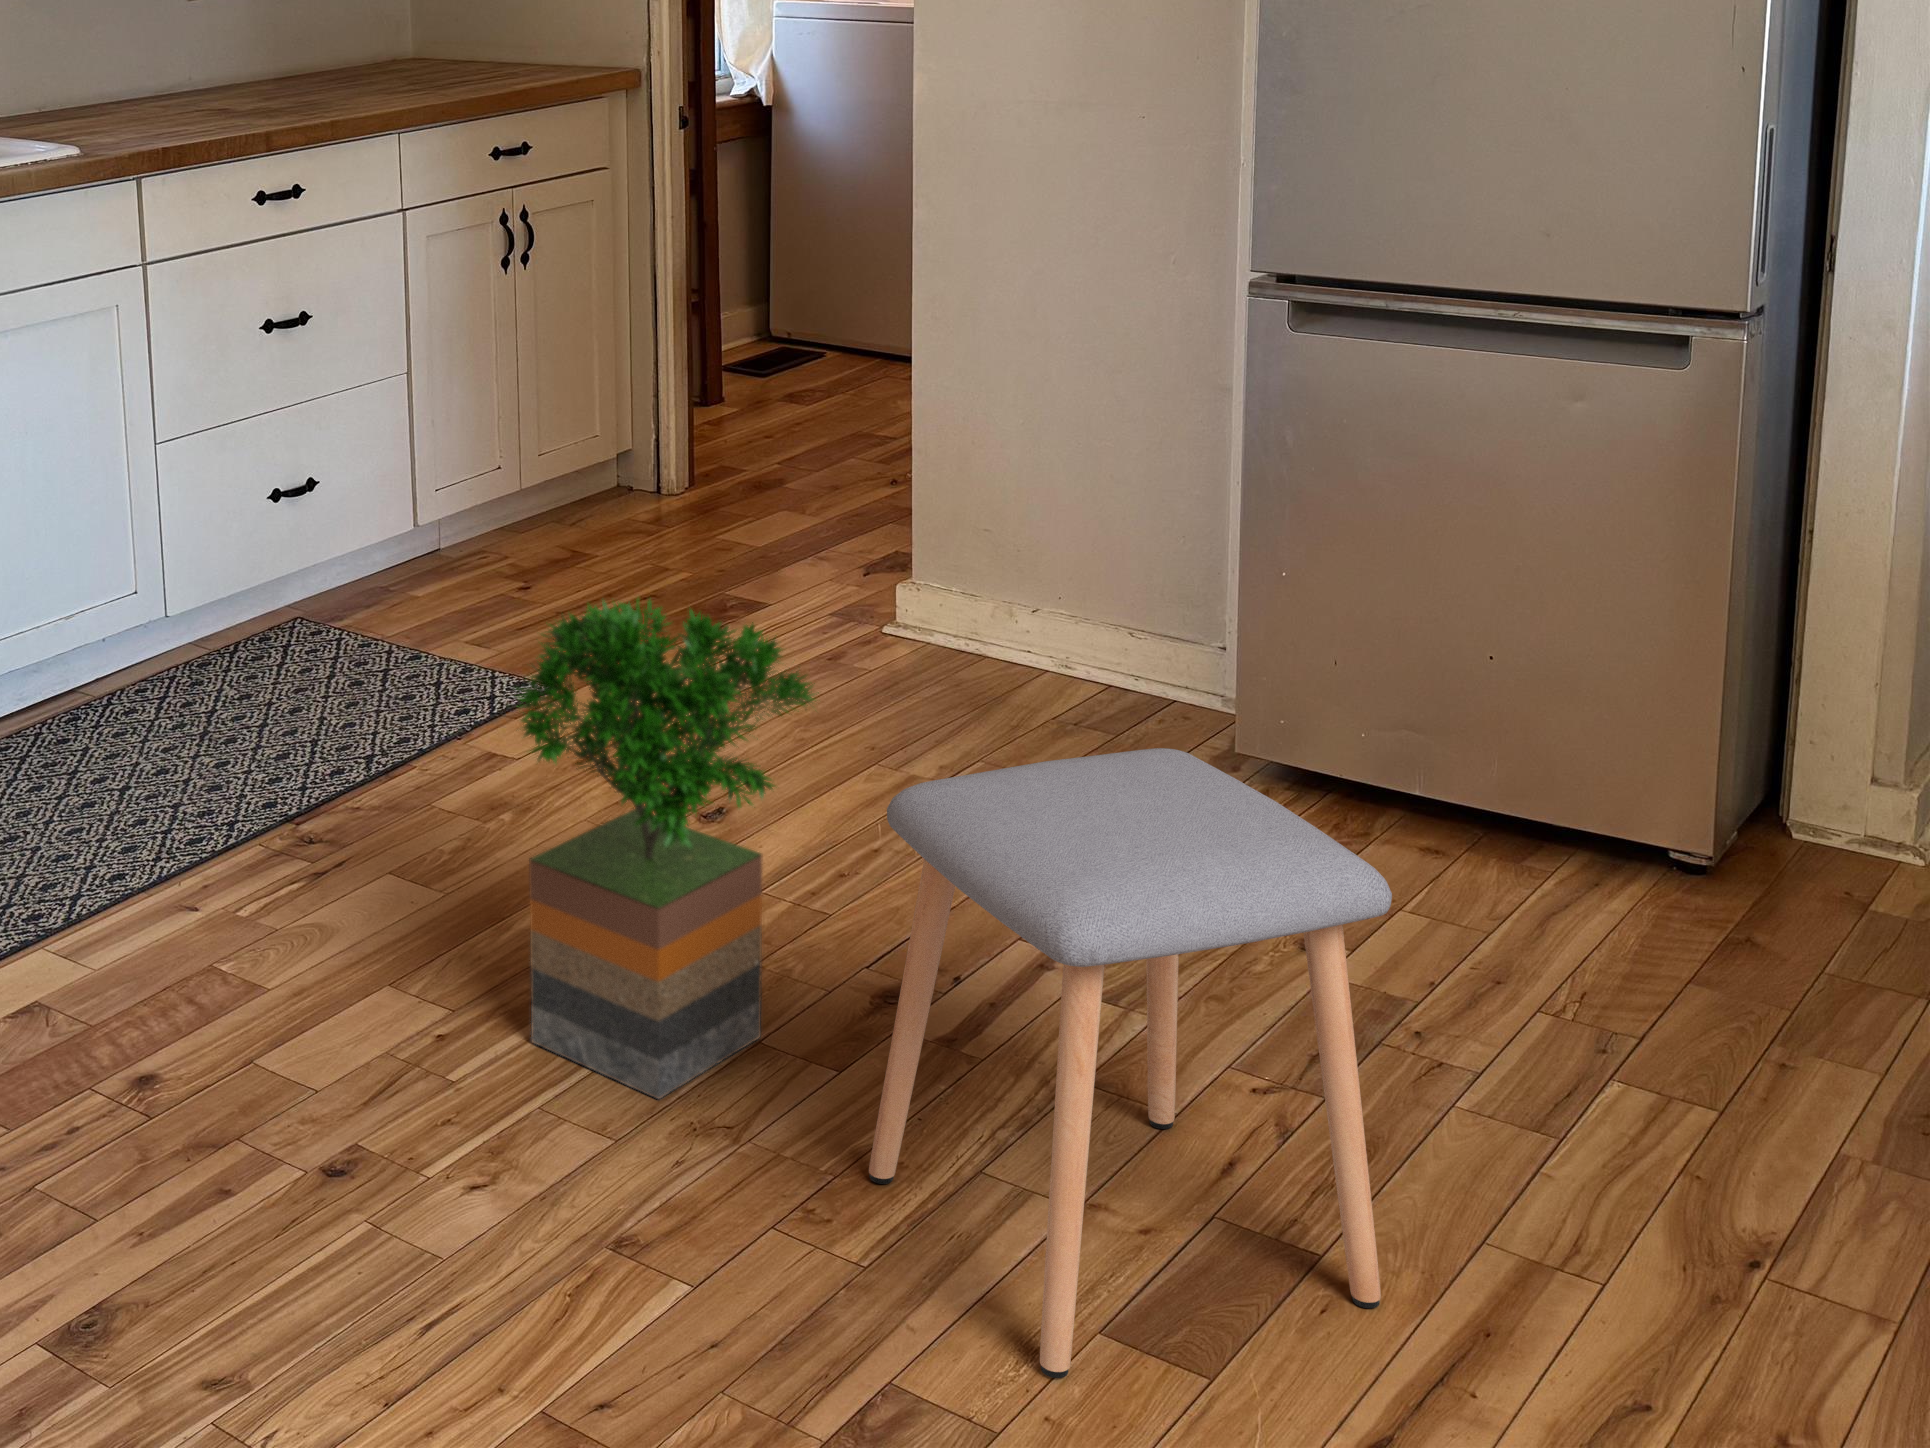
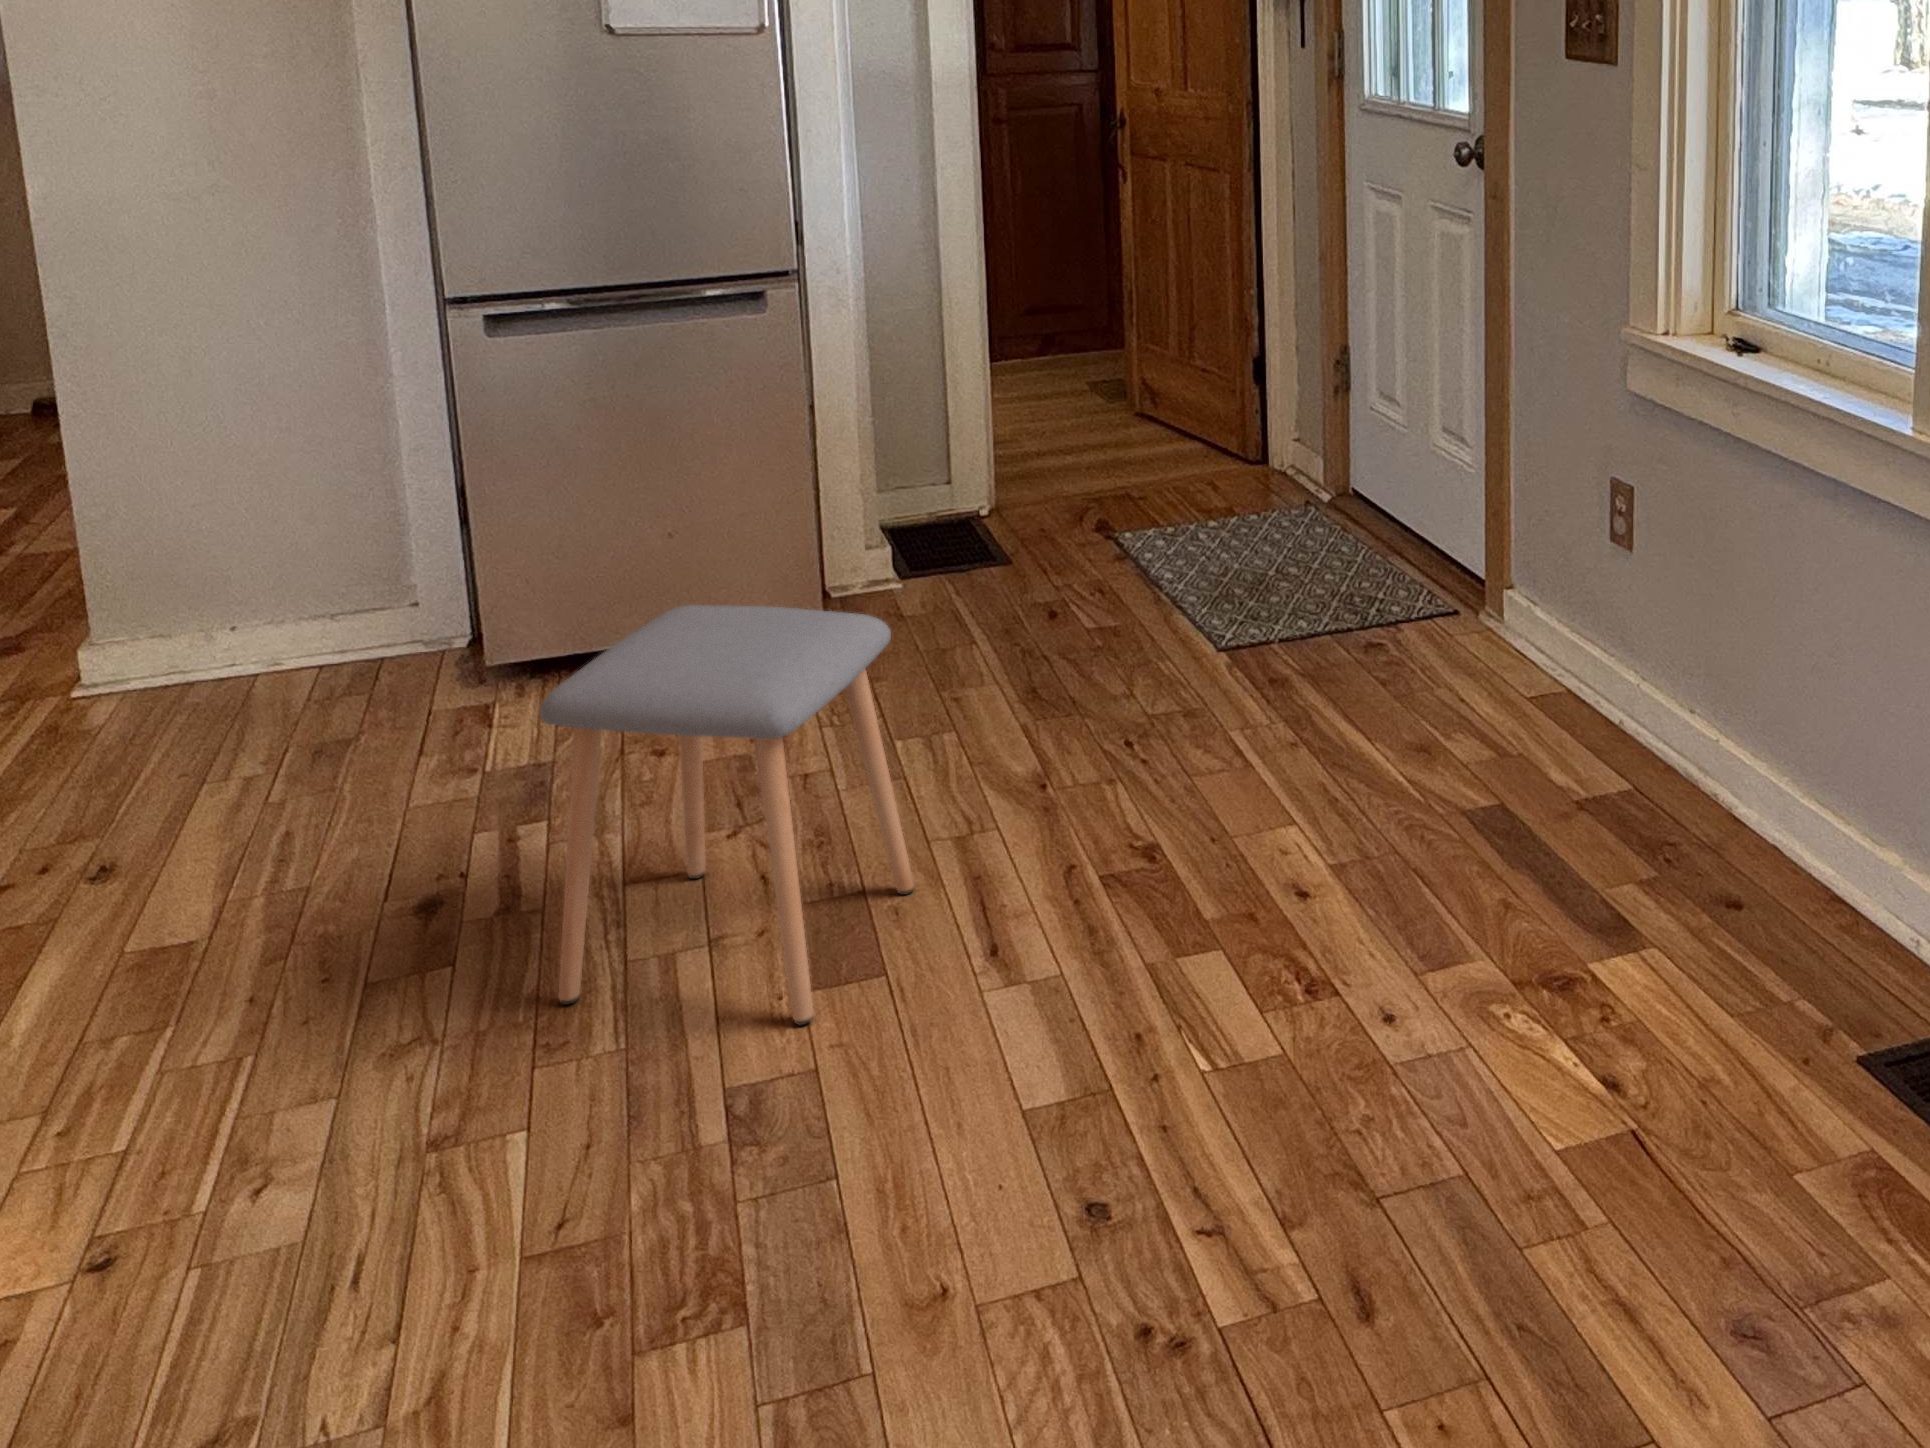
potted tree: present [516,599,814,1099] -> none [73,634,401,1090]

